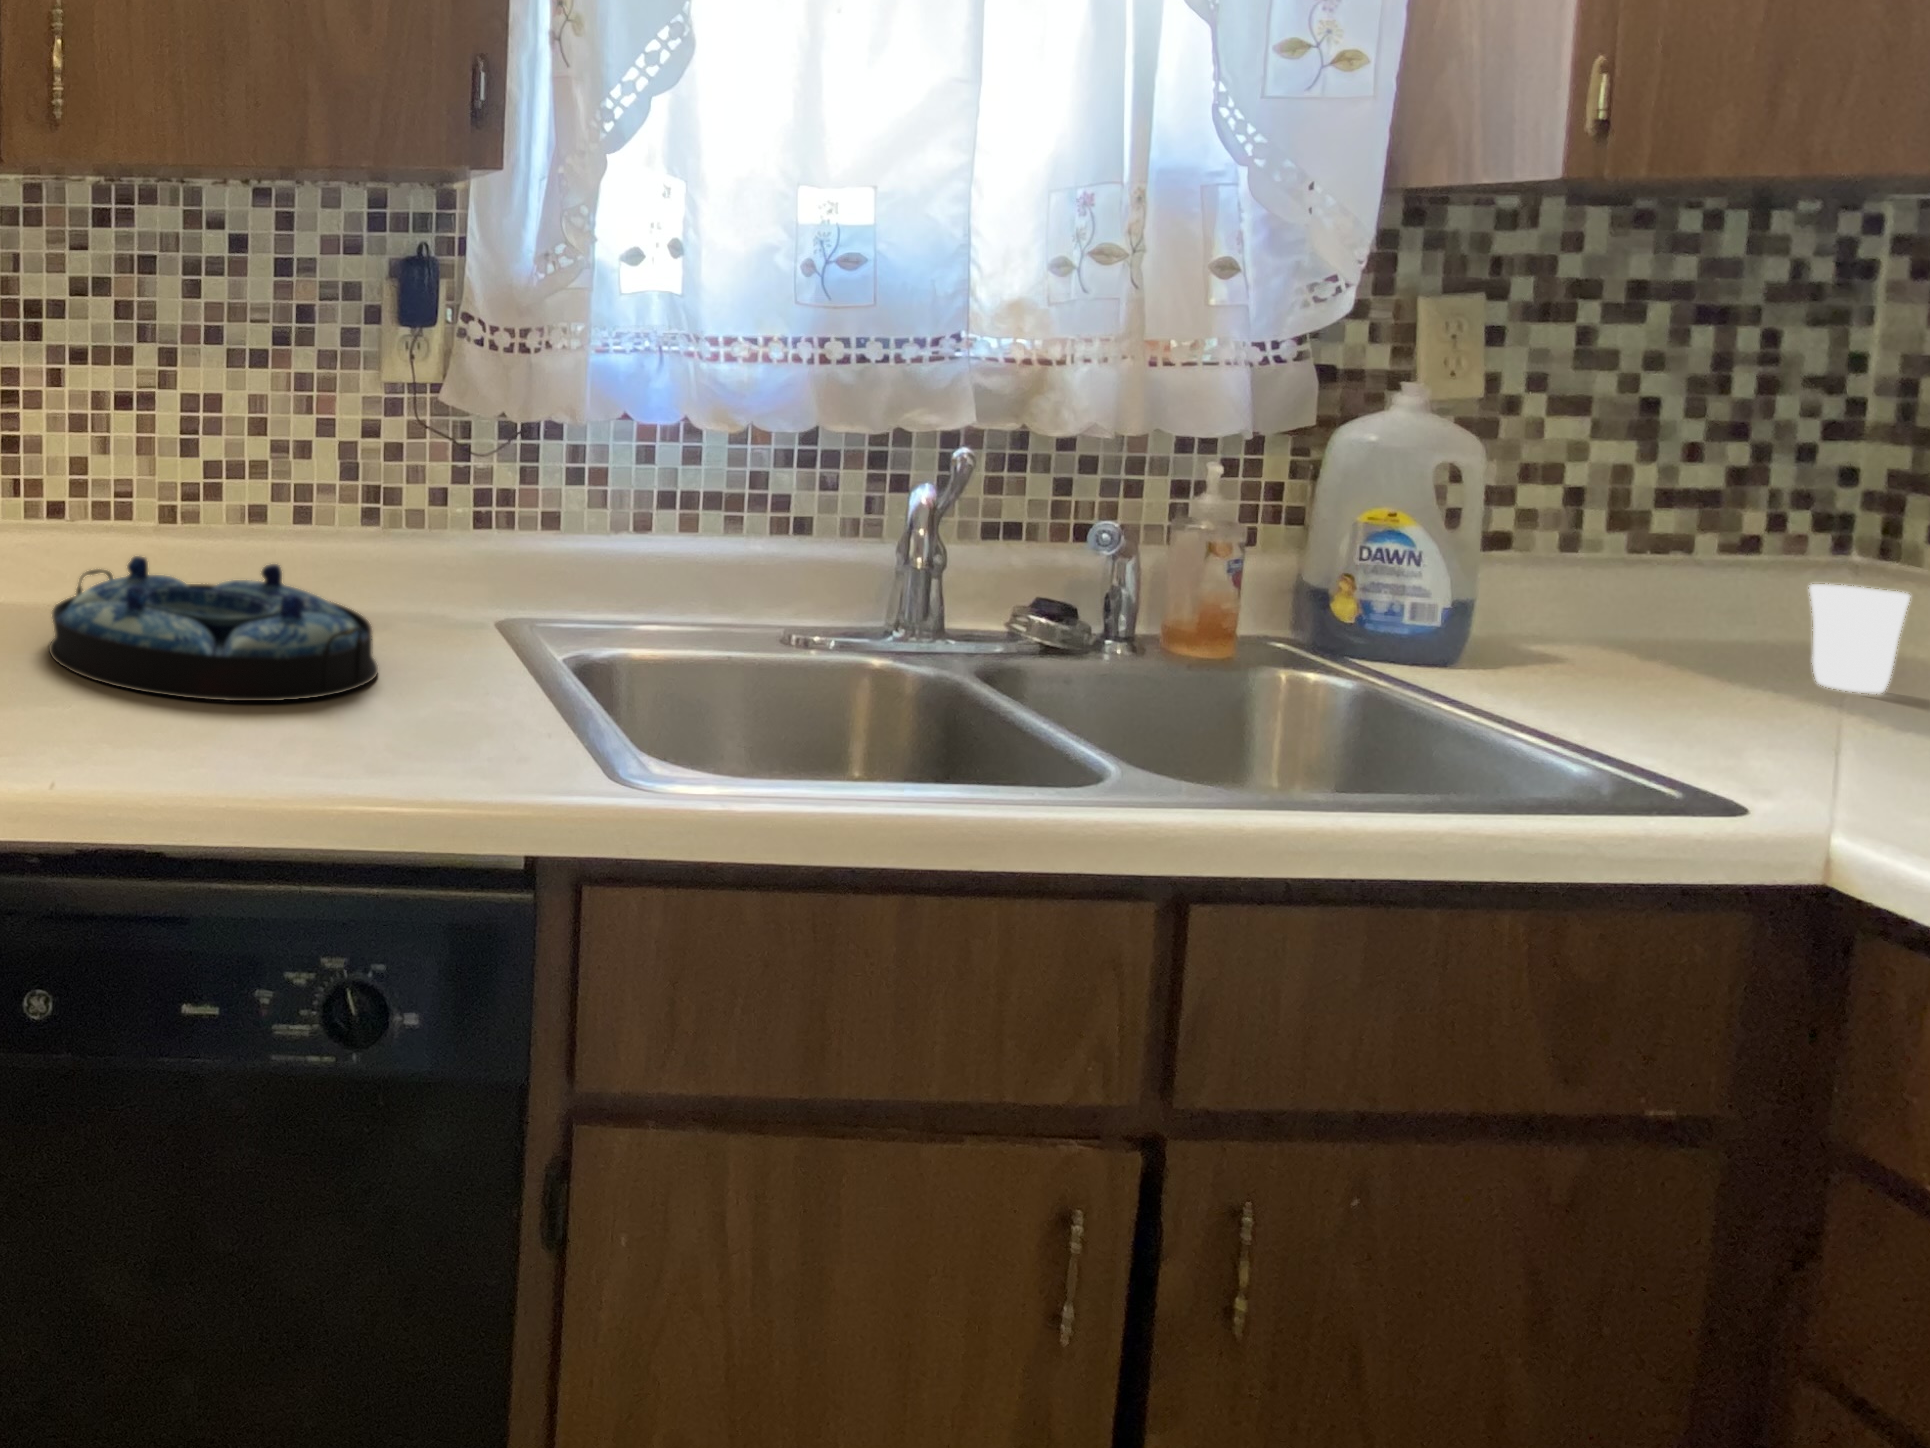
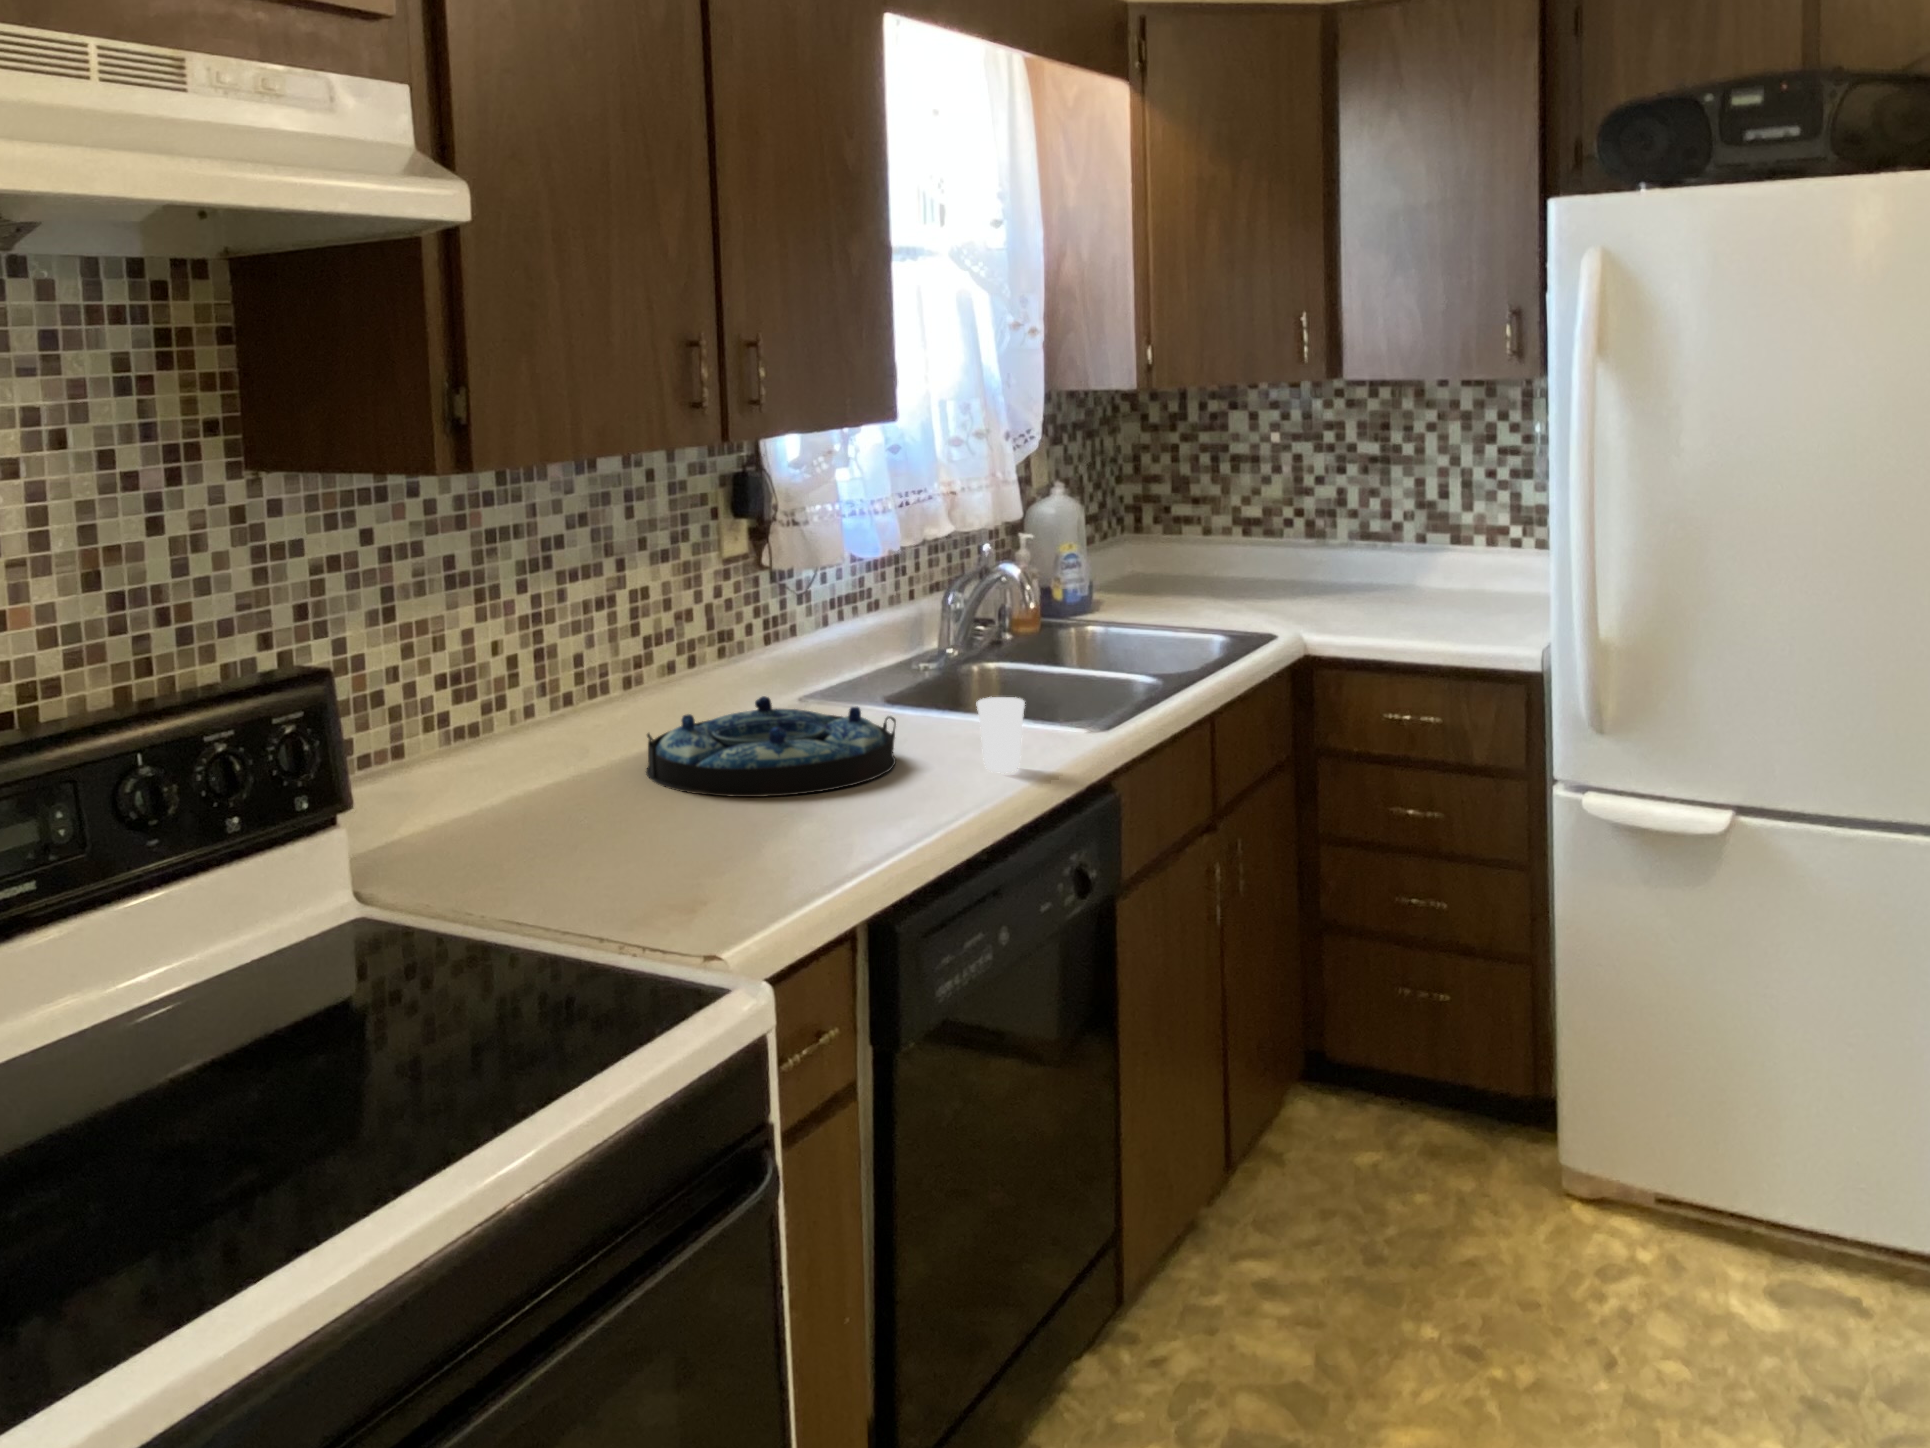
cup: present [1809,584,1911,693] -> present [977,697,1025,773]

